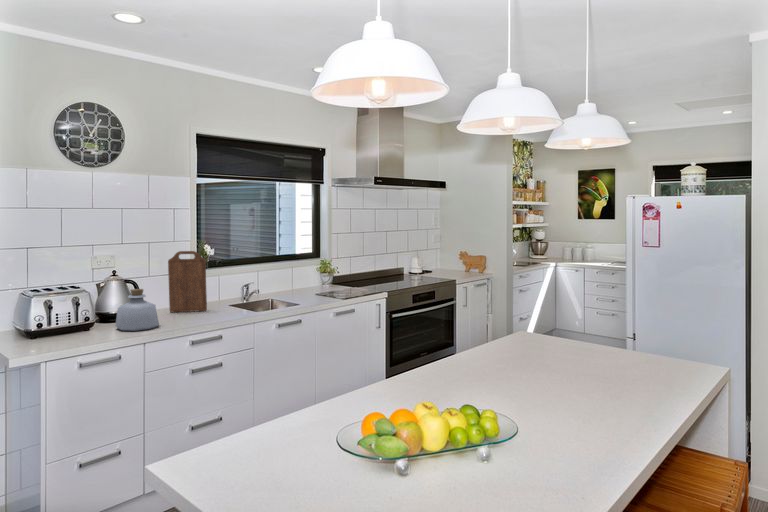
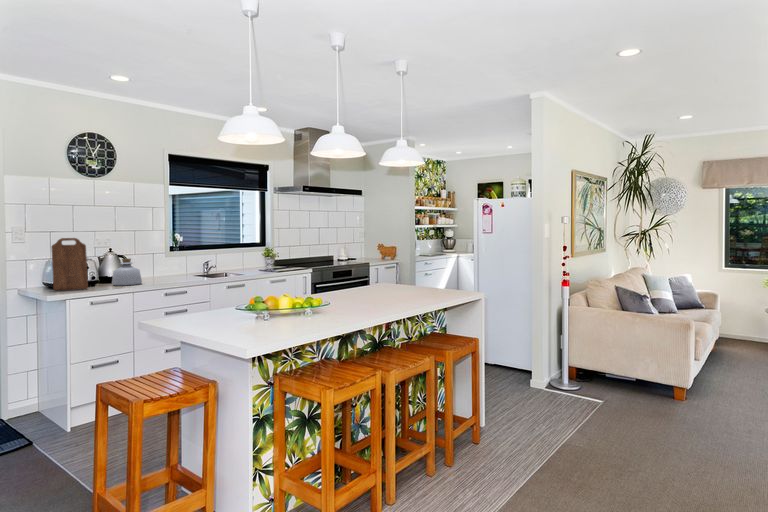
cutting board: present [168,251,207,312] -> present [52,238,88,290]

